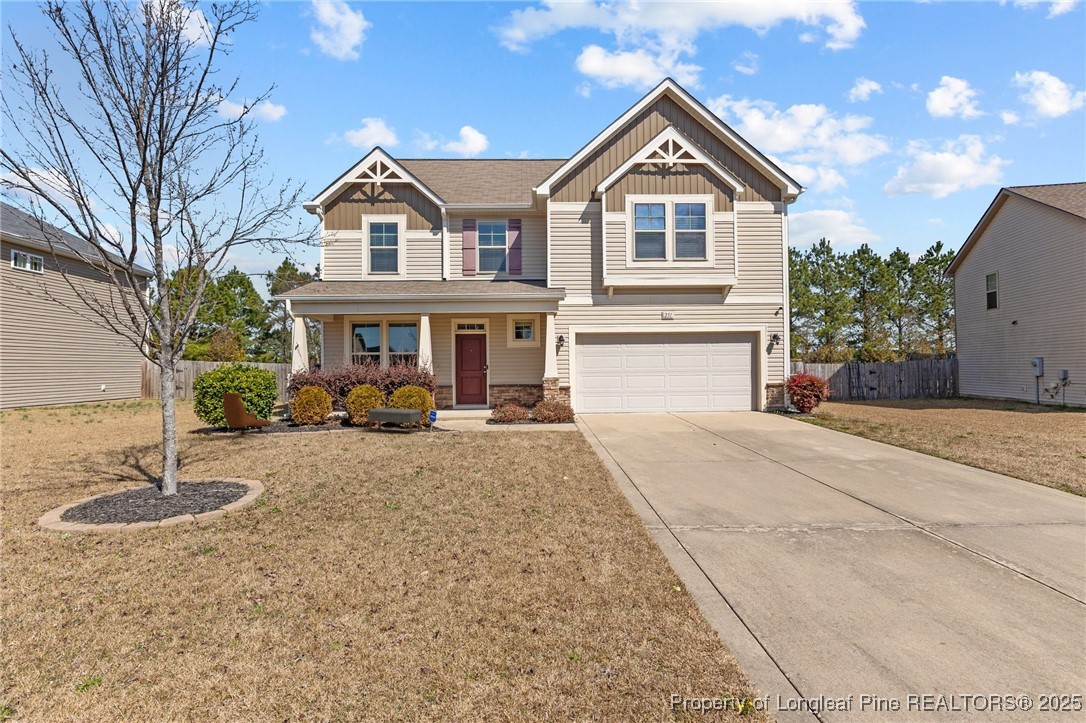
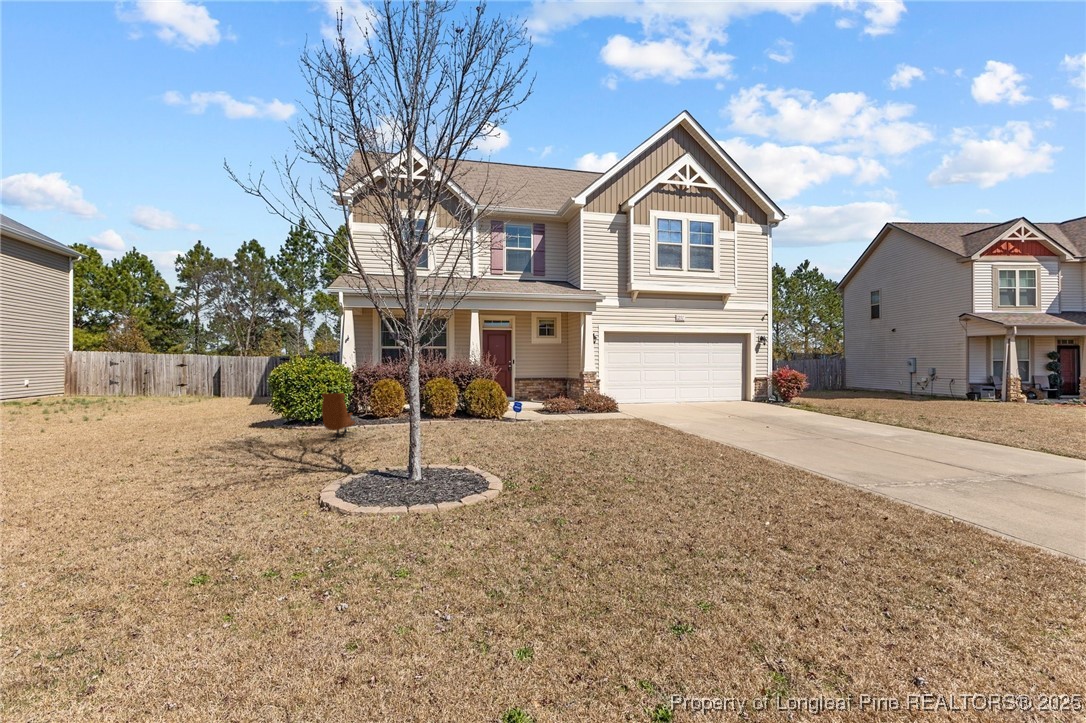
bench: present [368,408,421,434] -> none [456,406,507,431]

